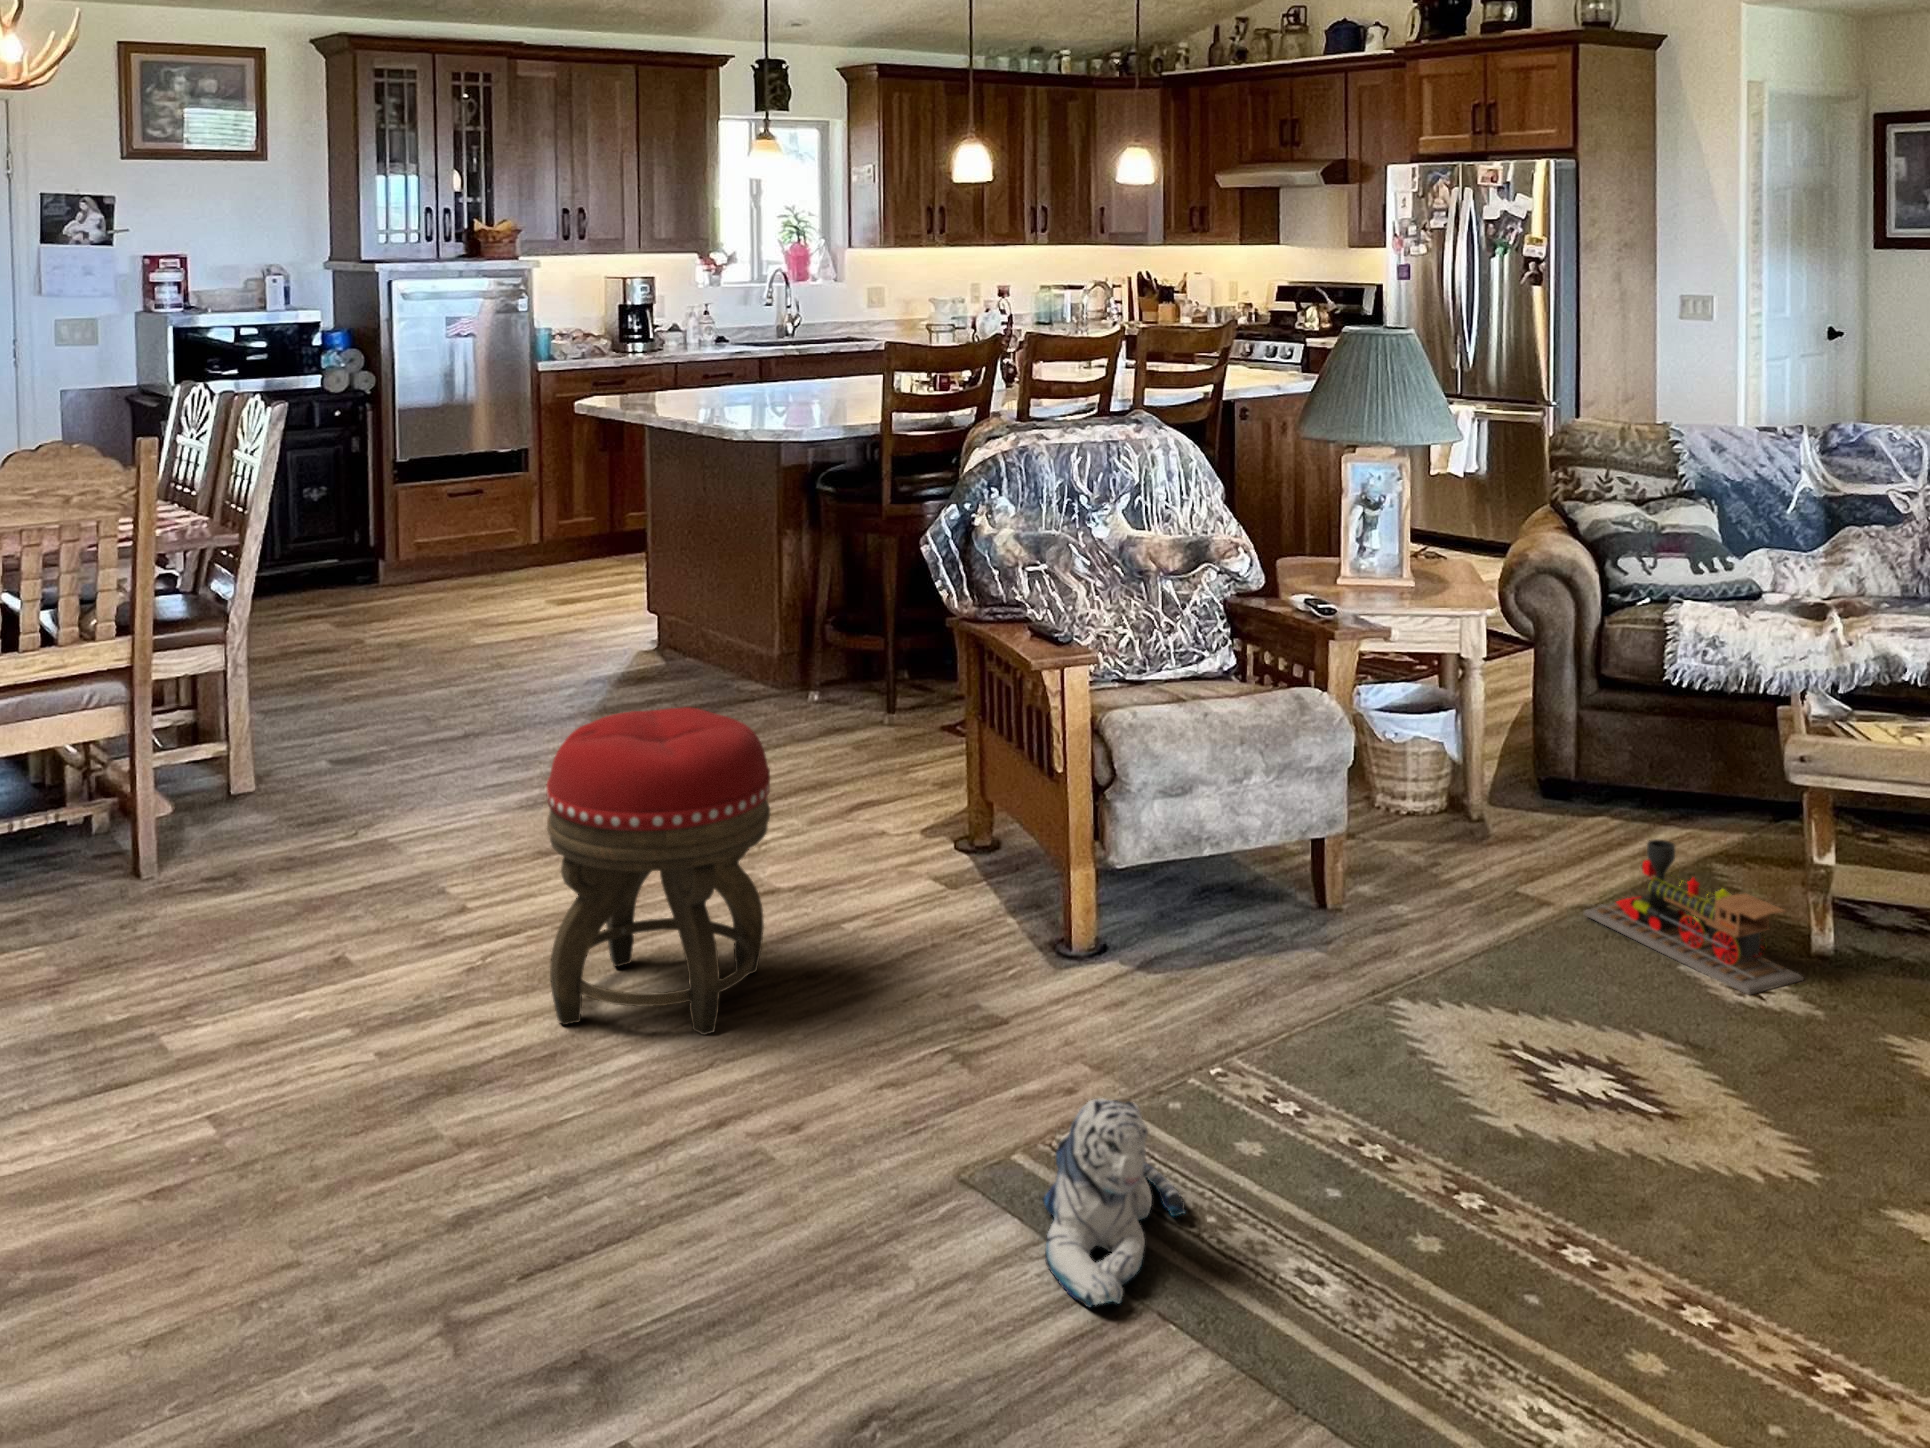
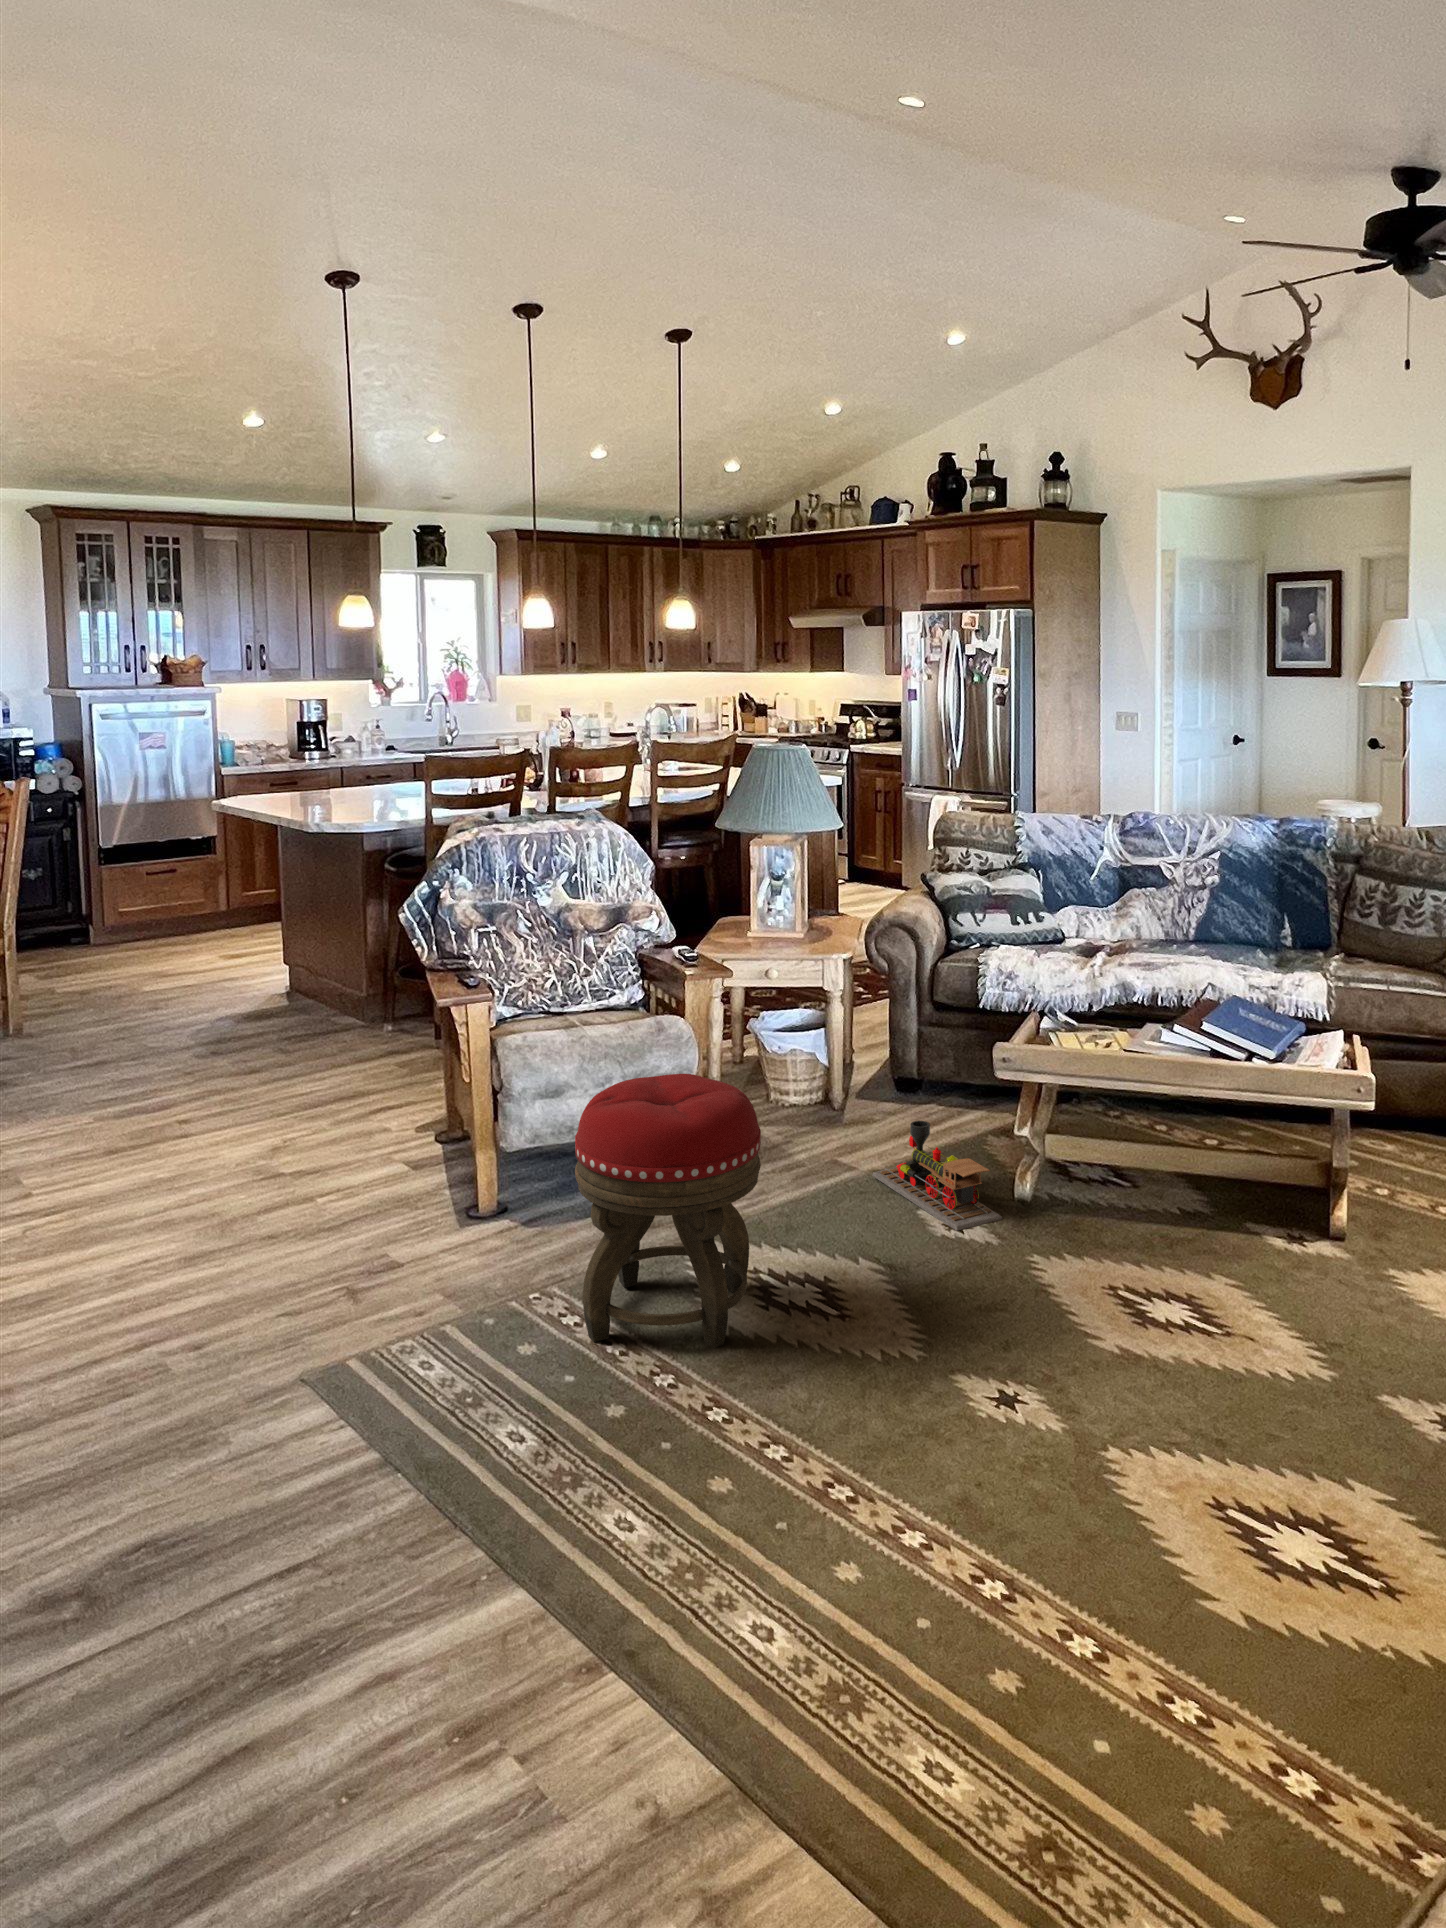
footstool: present [547,707,770,1035] -> present [575,1074,761,1348]
plush toy: present [1042,1098,1185,1307] -> none [331,1321,455,1470]

